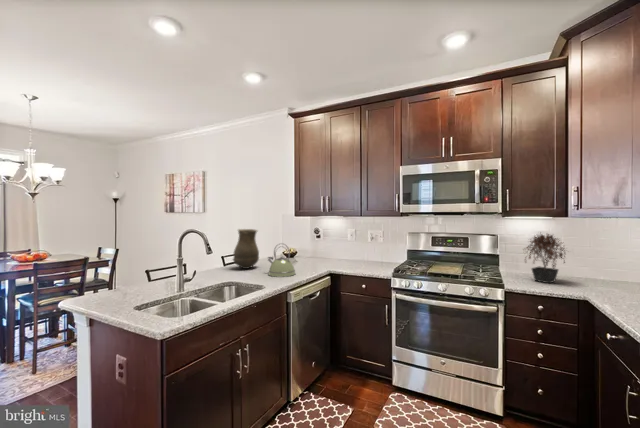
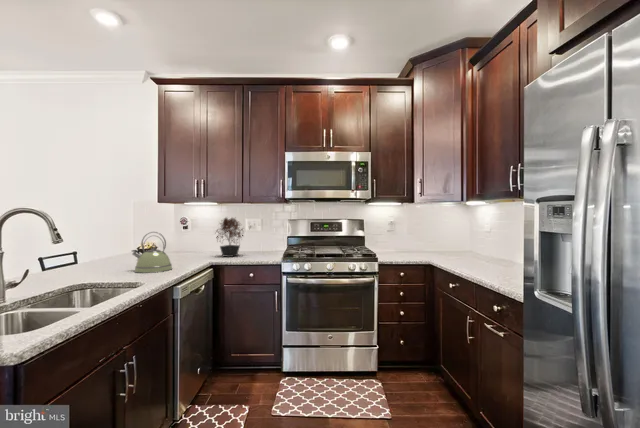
vase: present [233,229,259,269] -> none [71,217,112,270]
potted plant: present [525,234,565,283] -> present [216,218,243,257]

